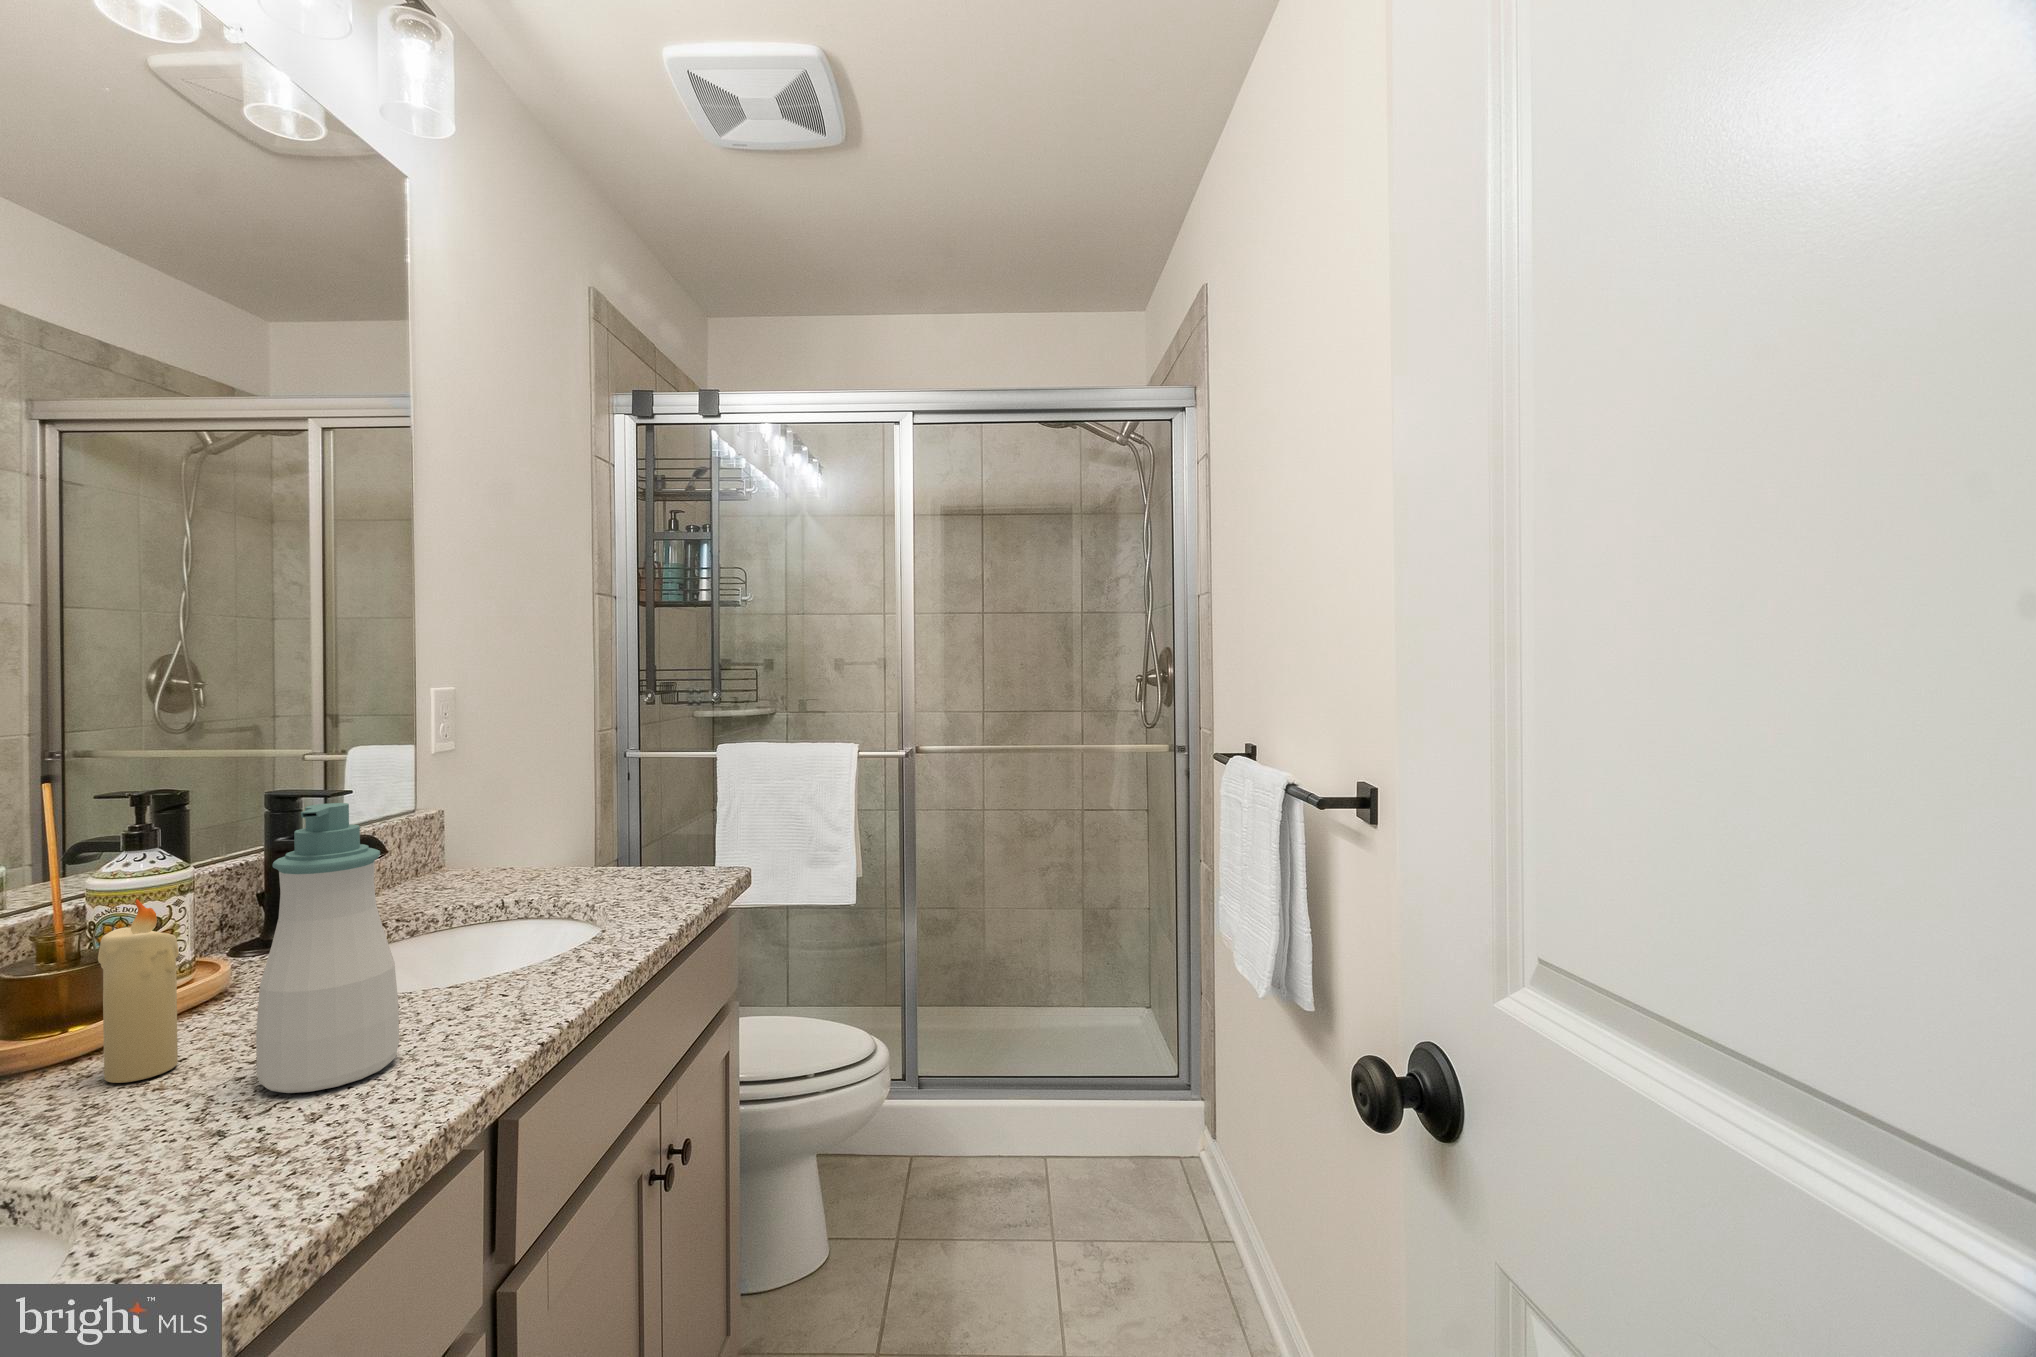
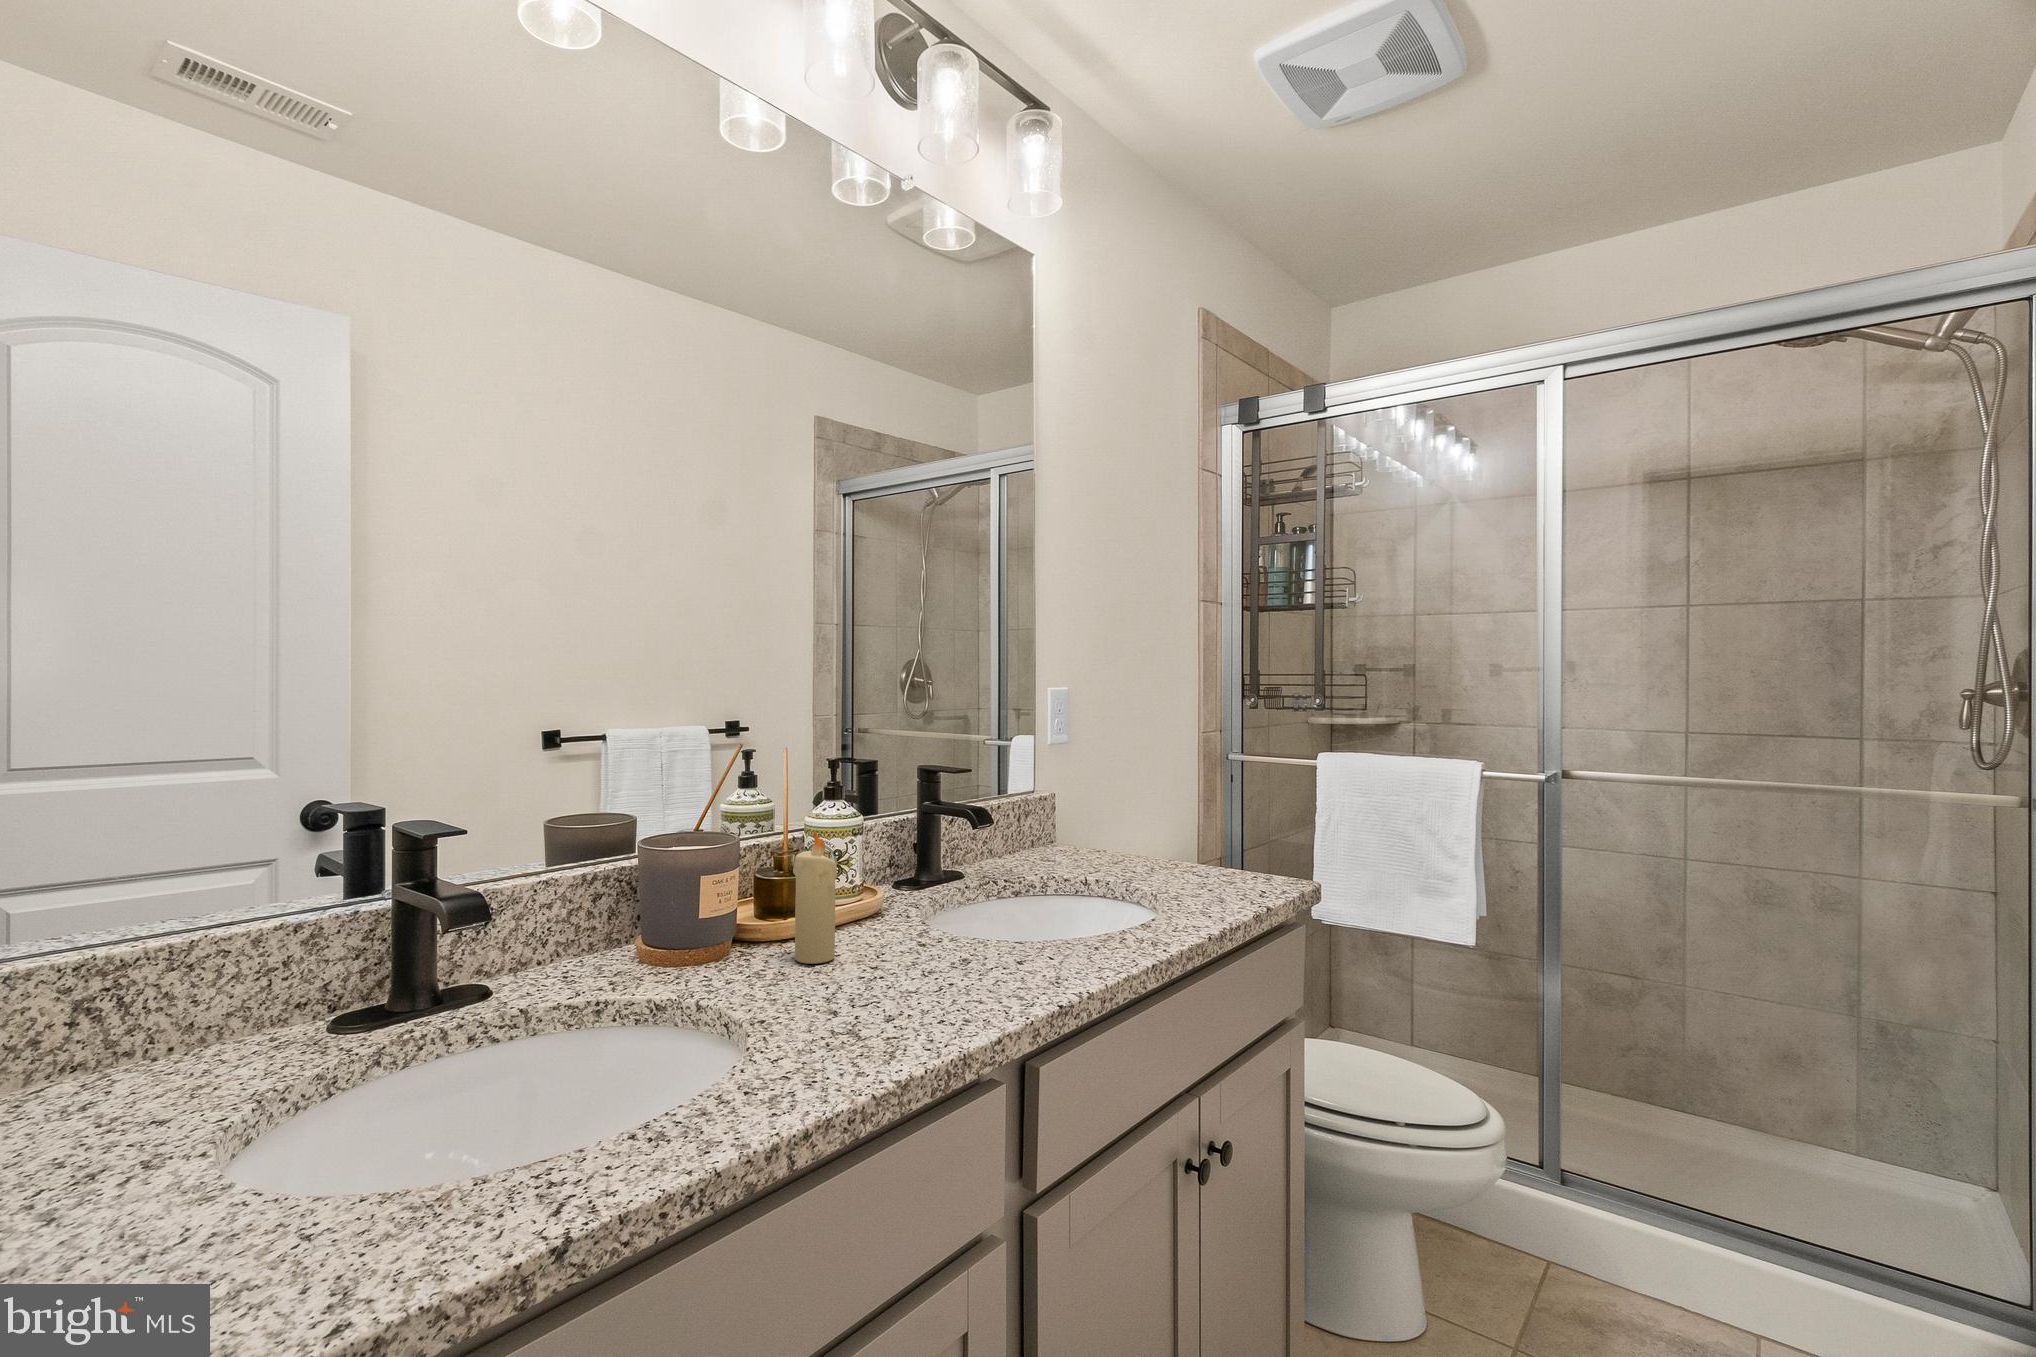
soap bottle: present [256,803,399,1093] -> none [867,772,960,1000]

